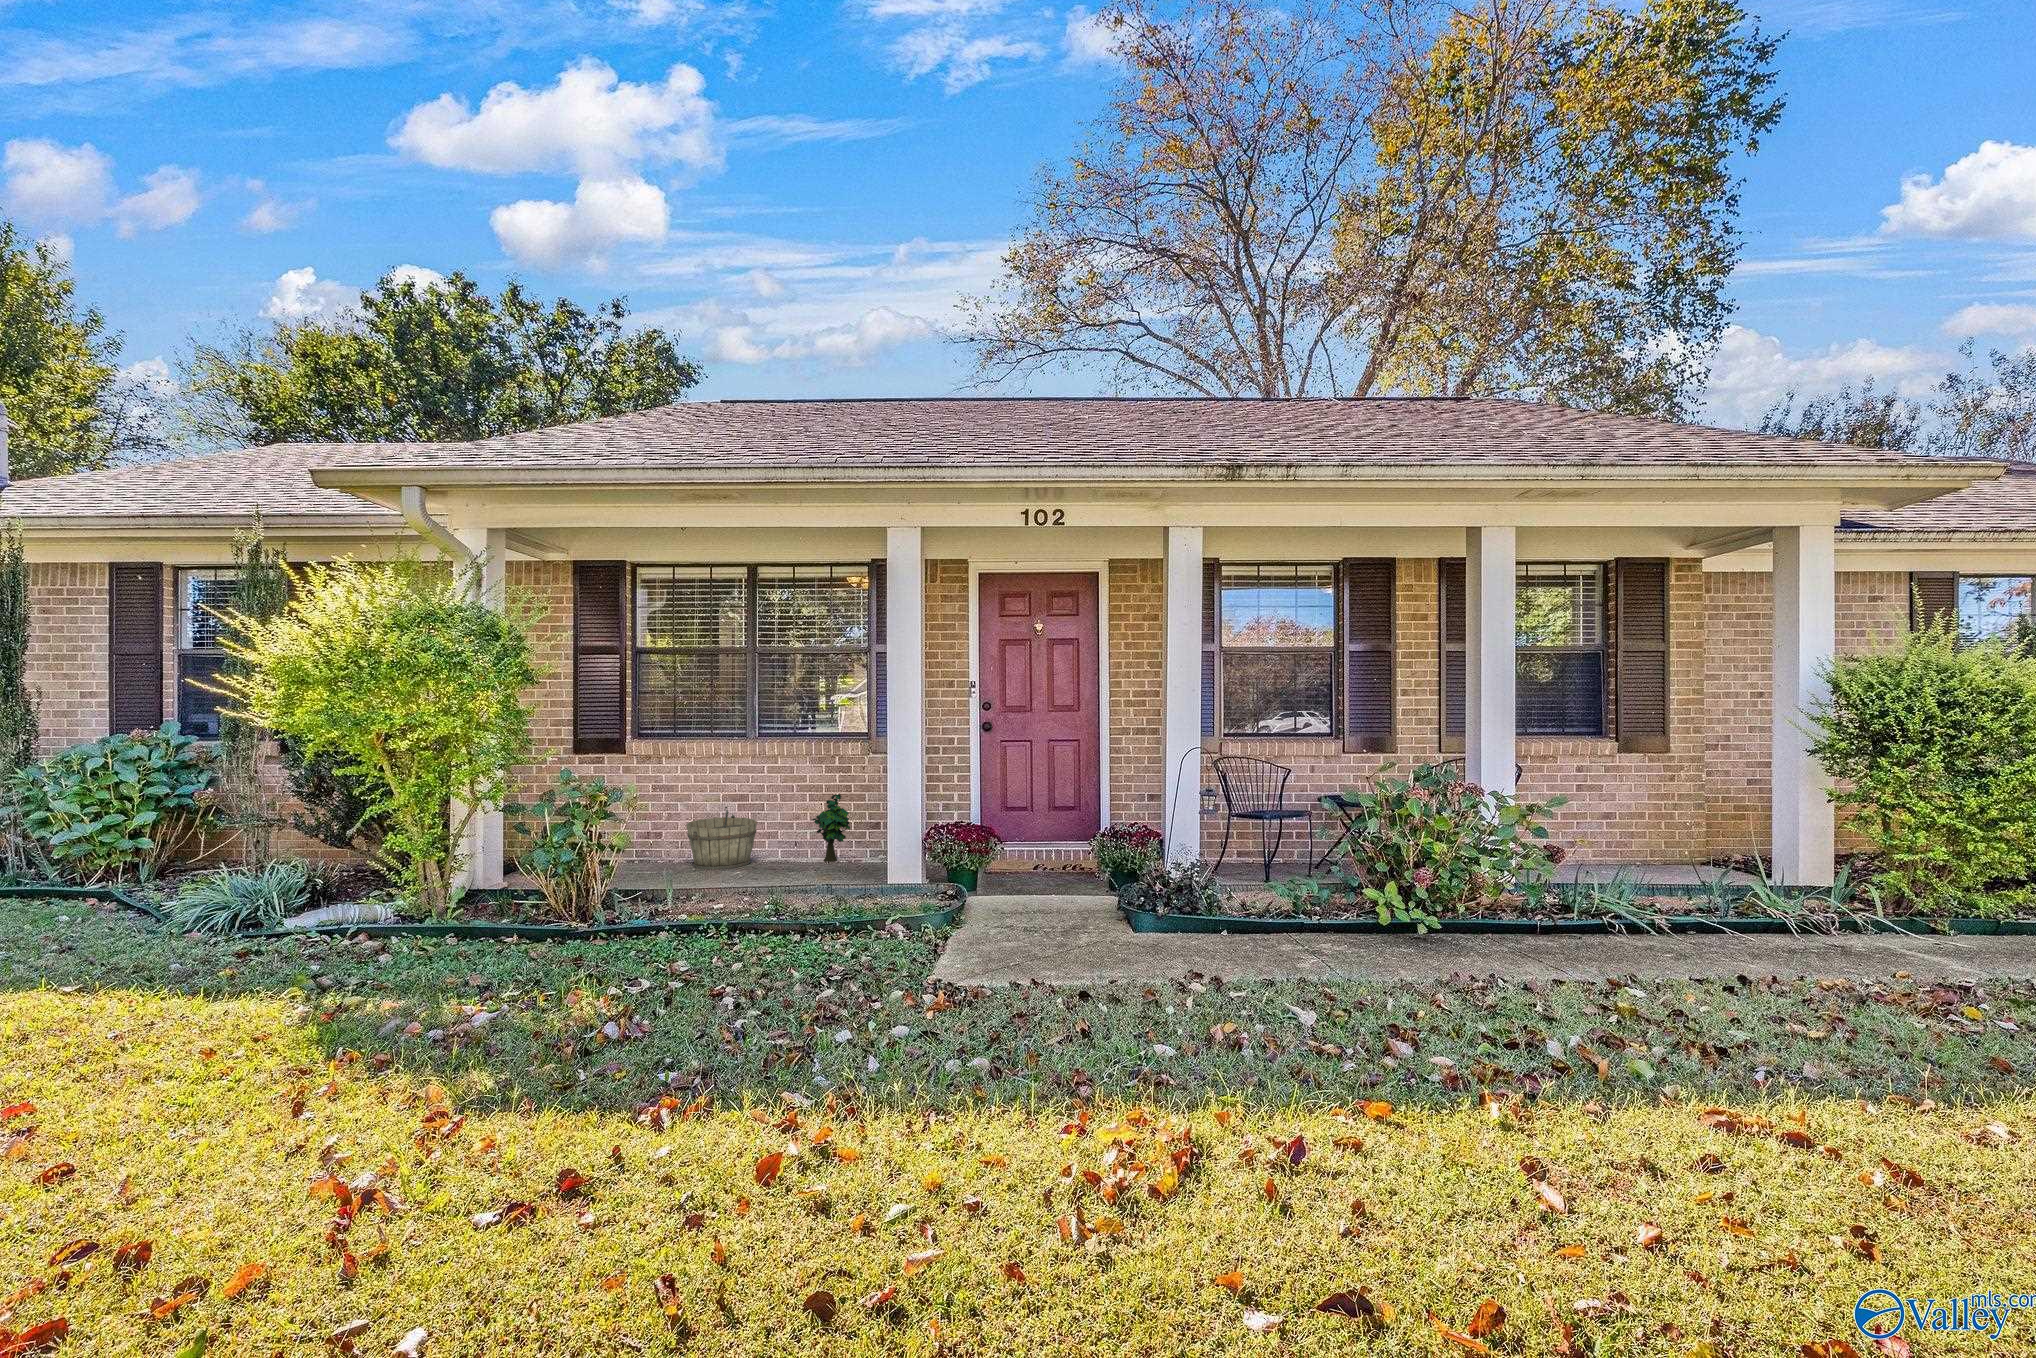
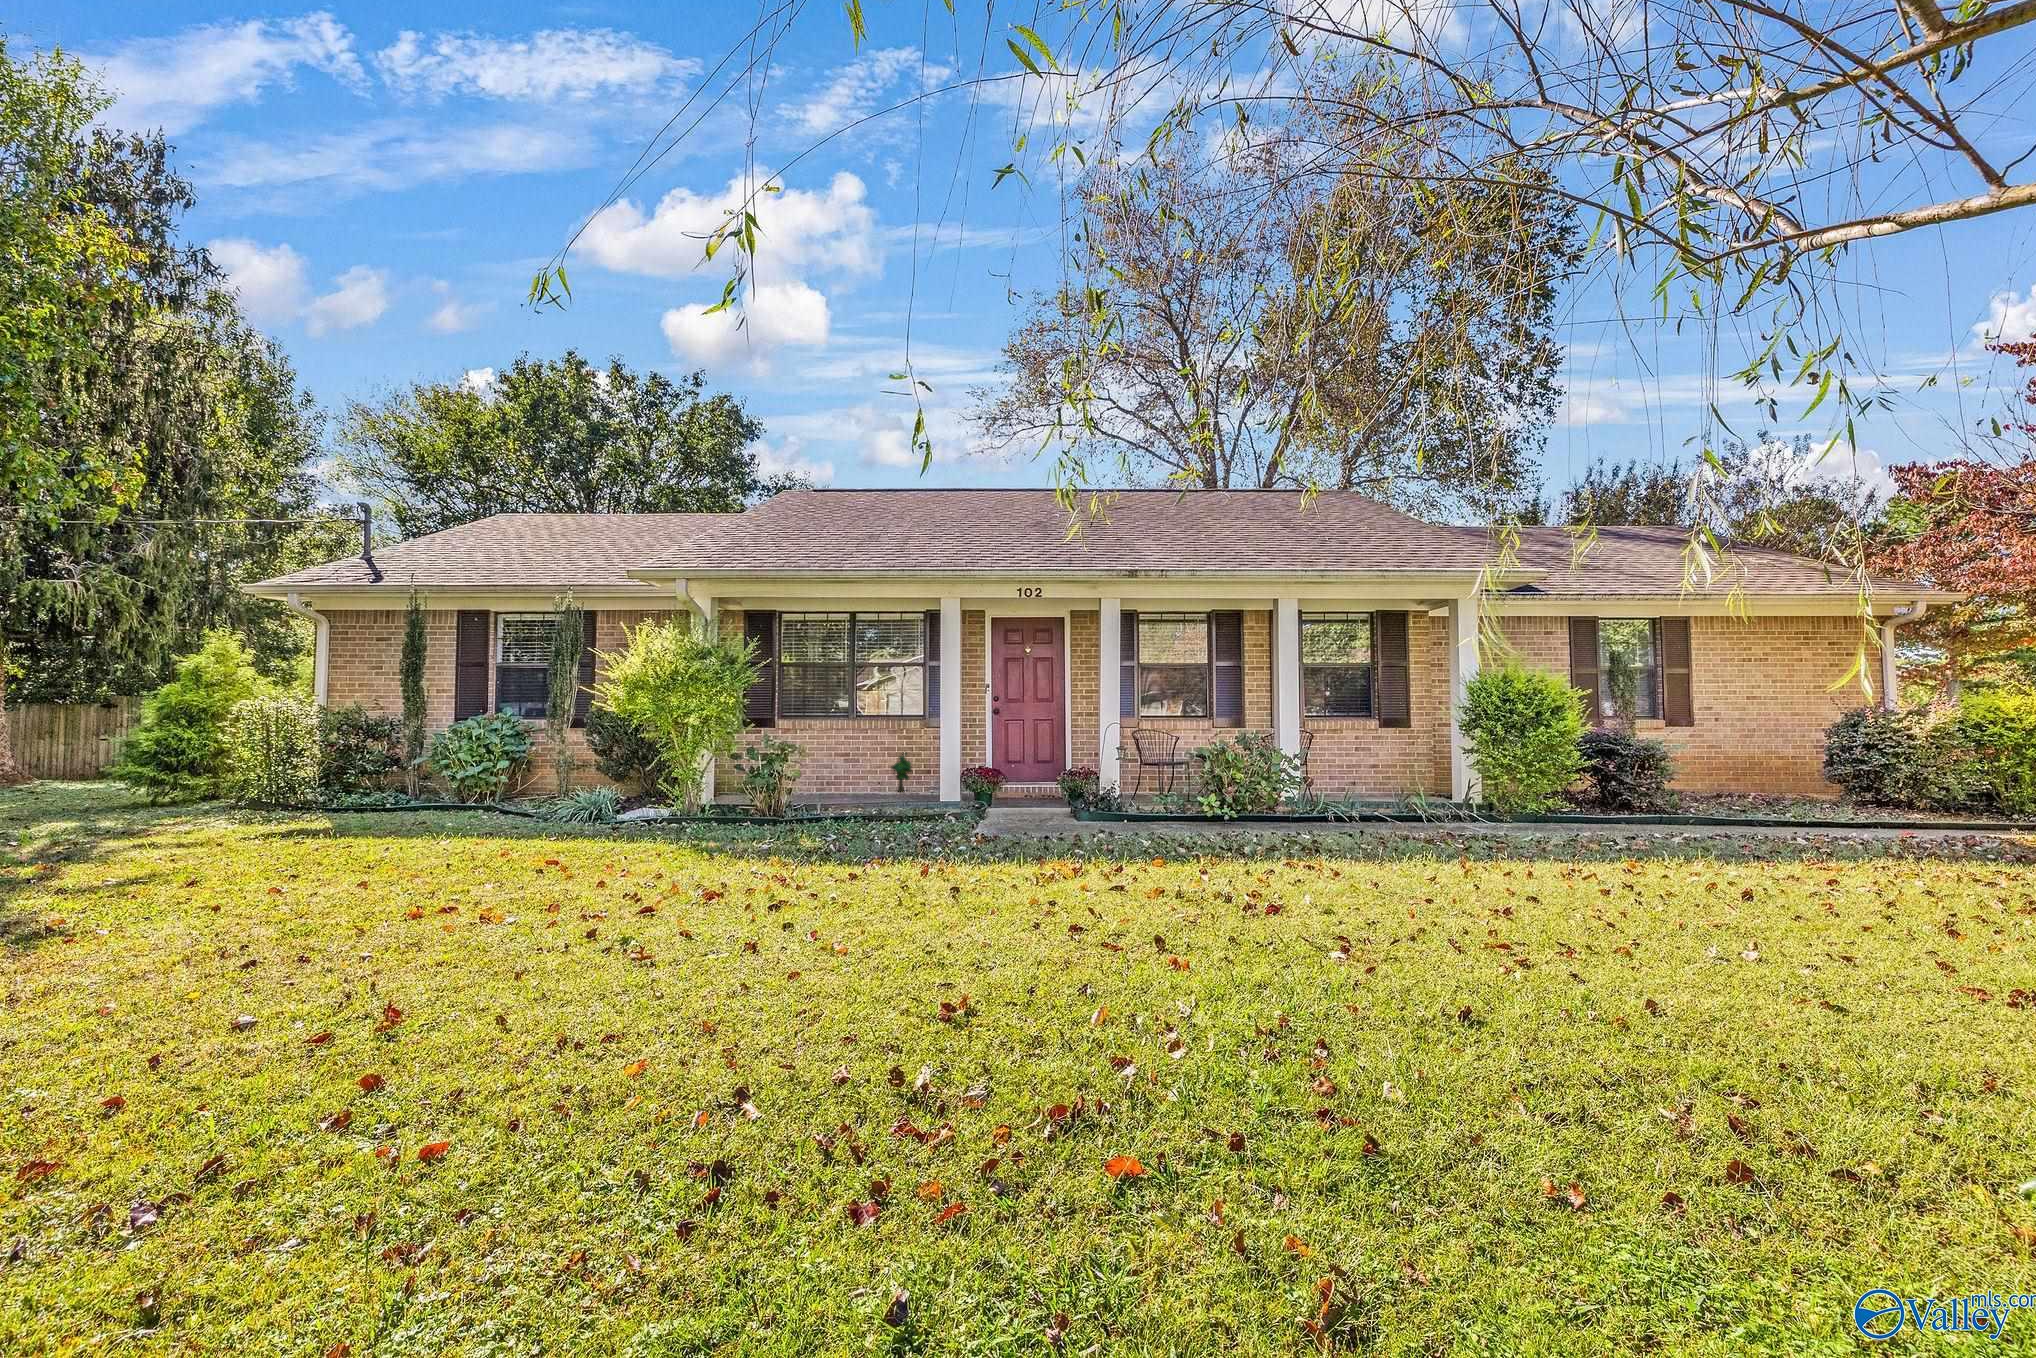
wooden bucket: present [687,807,757,869] -> none [816,759,857,796]

